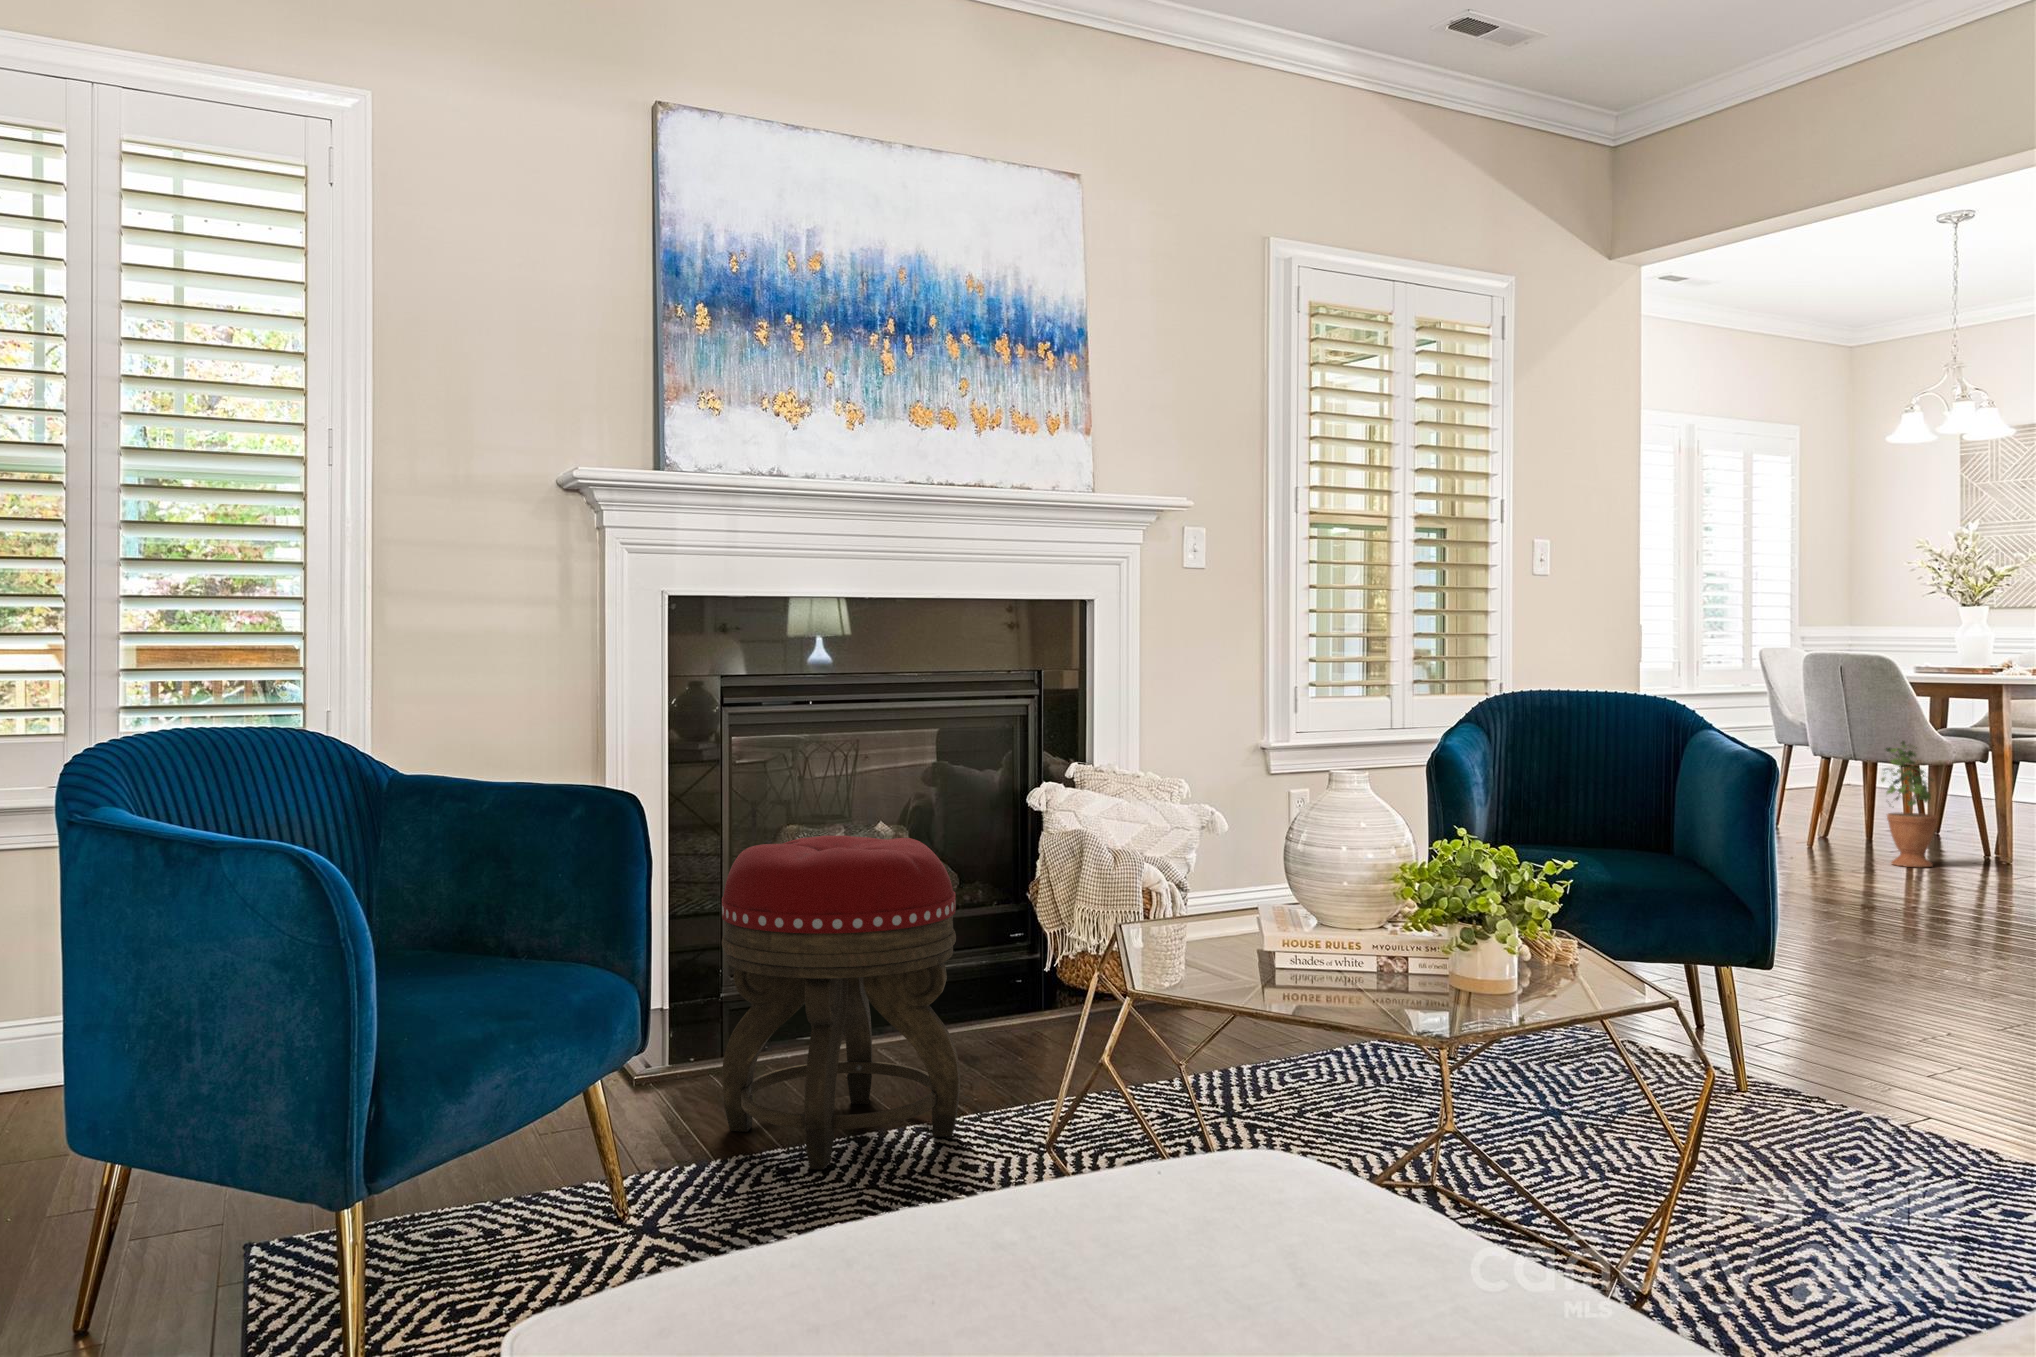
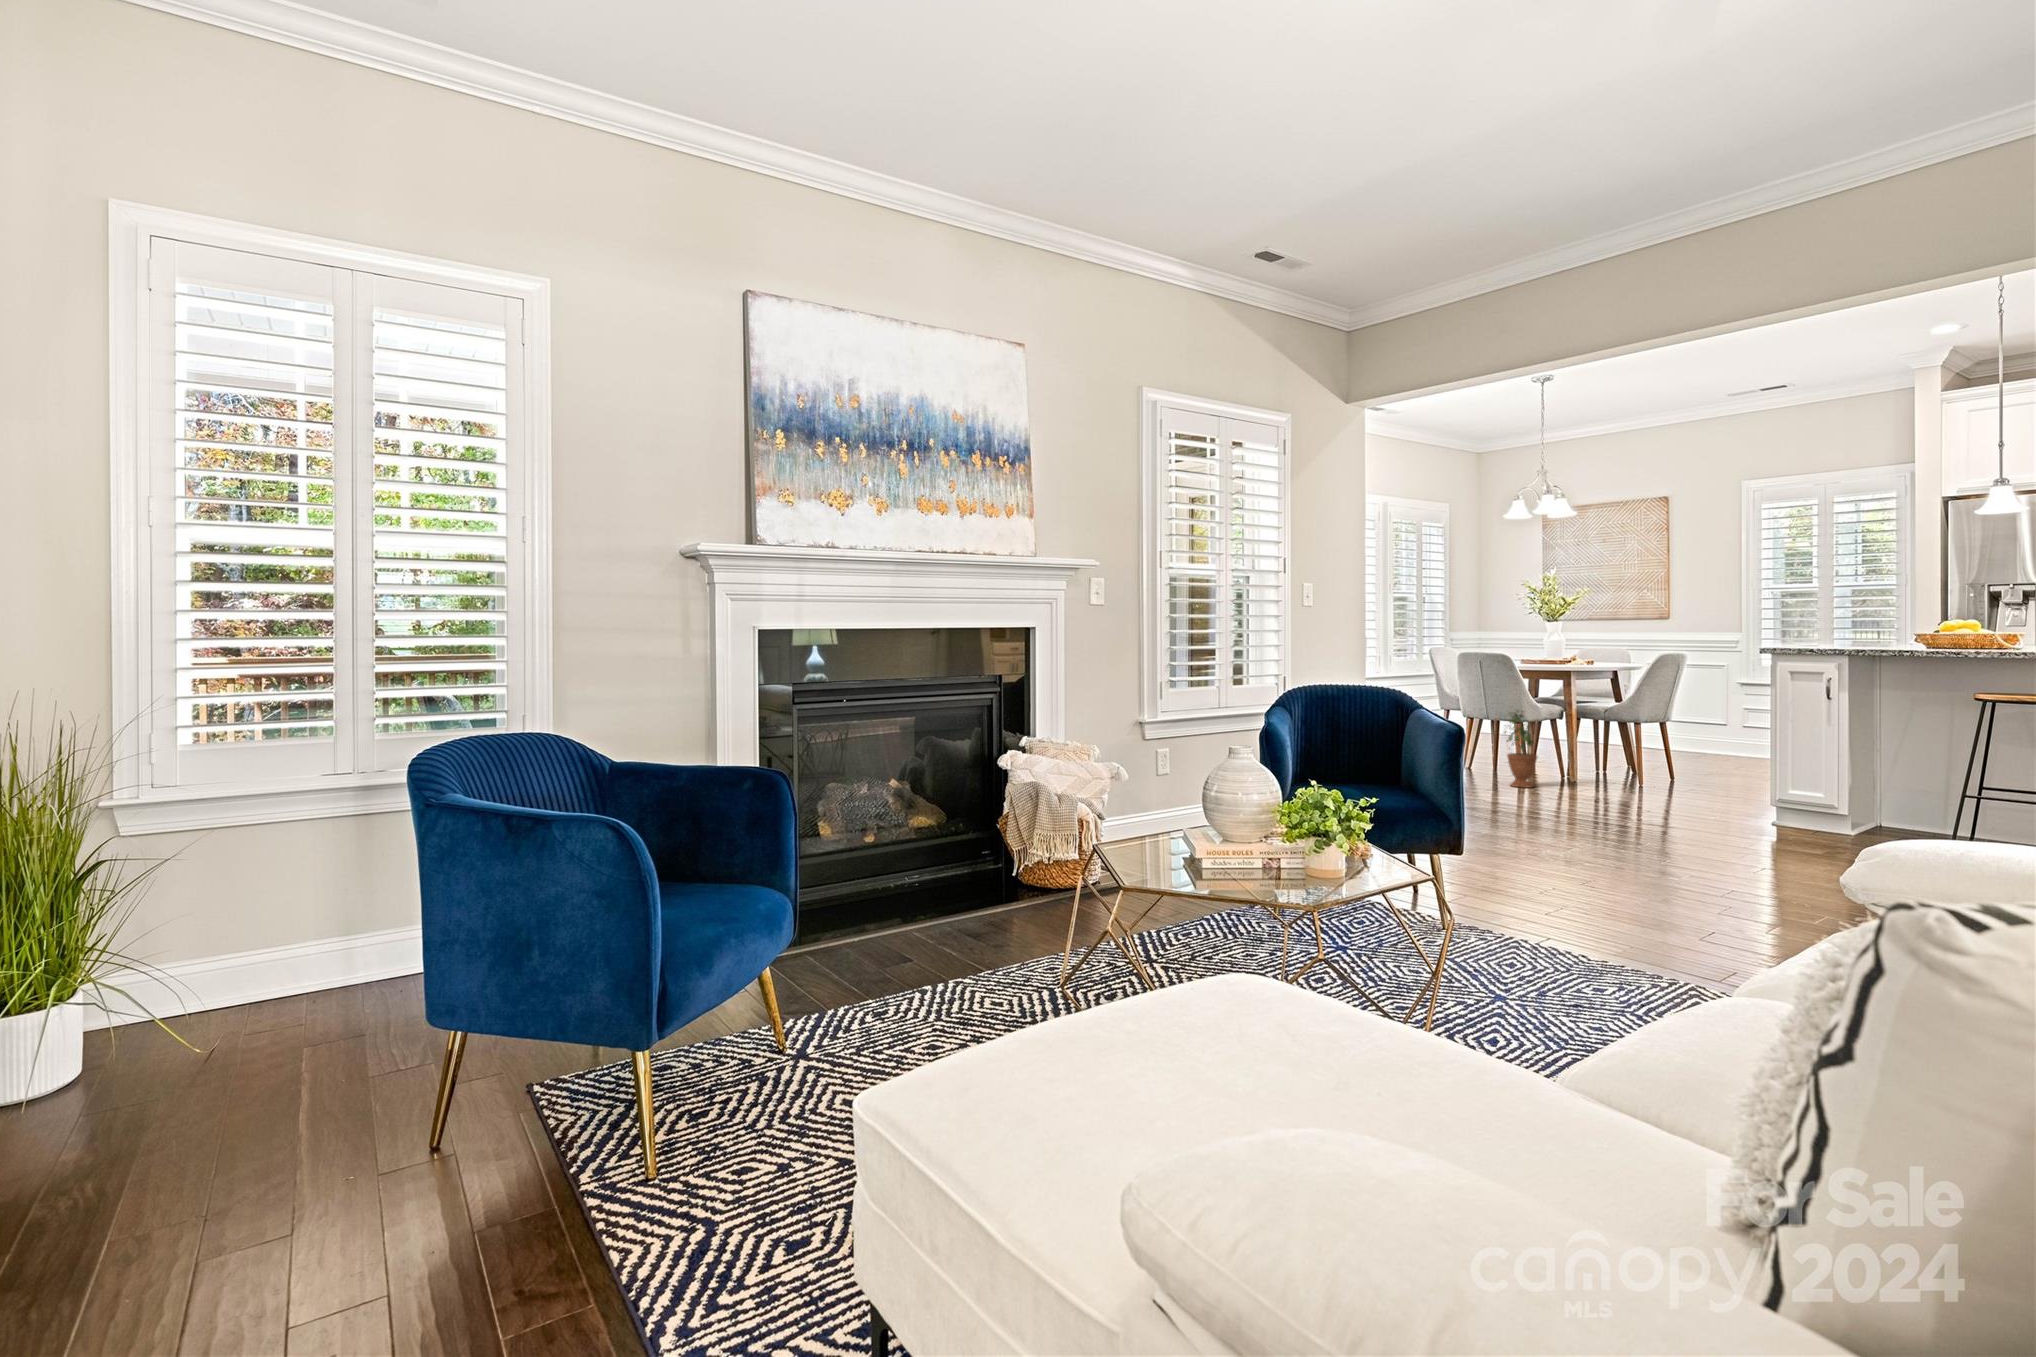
footstool: present [722,835,960,1169] -> none [824,791,983,1011]

